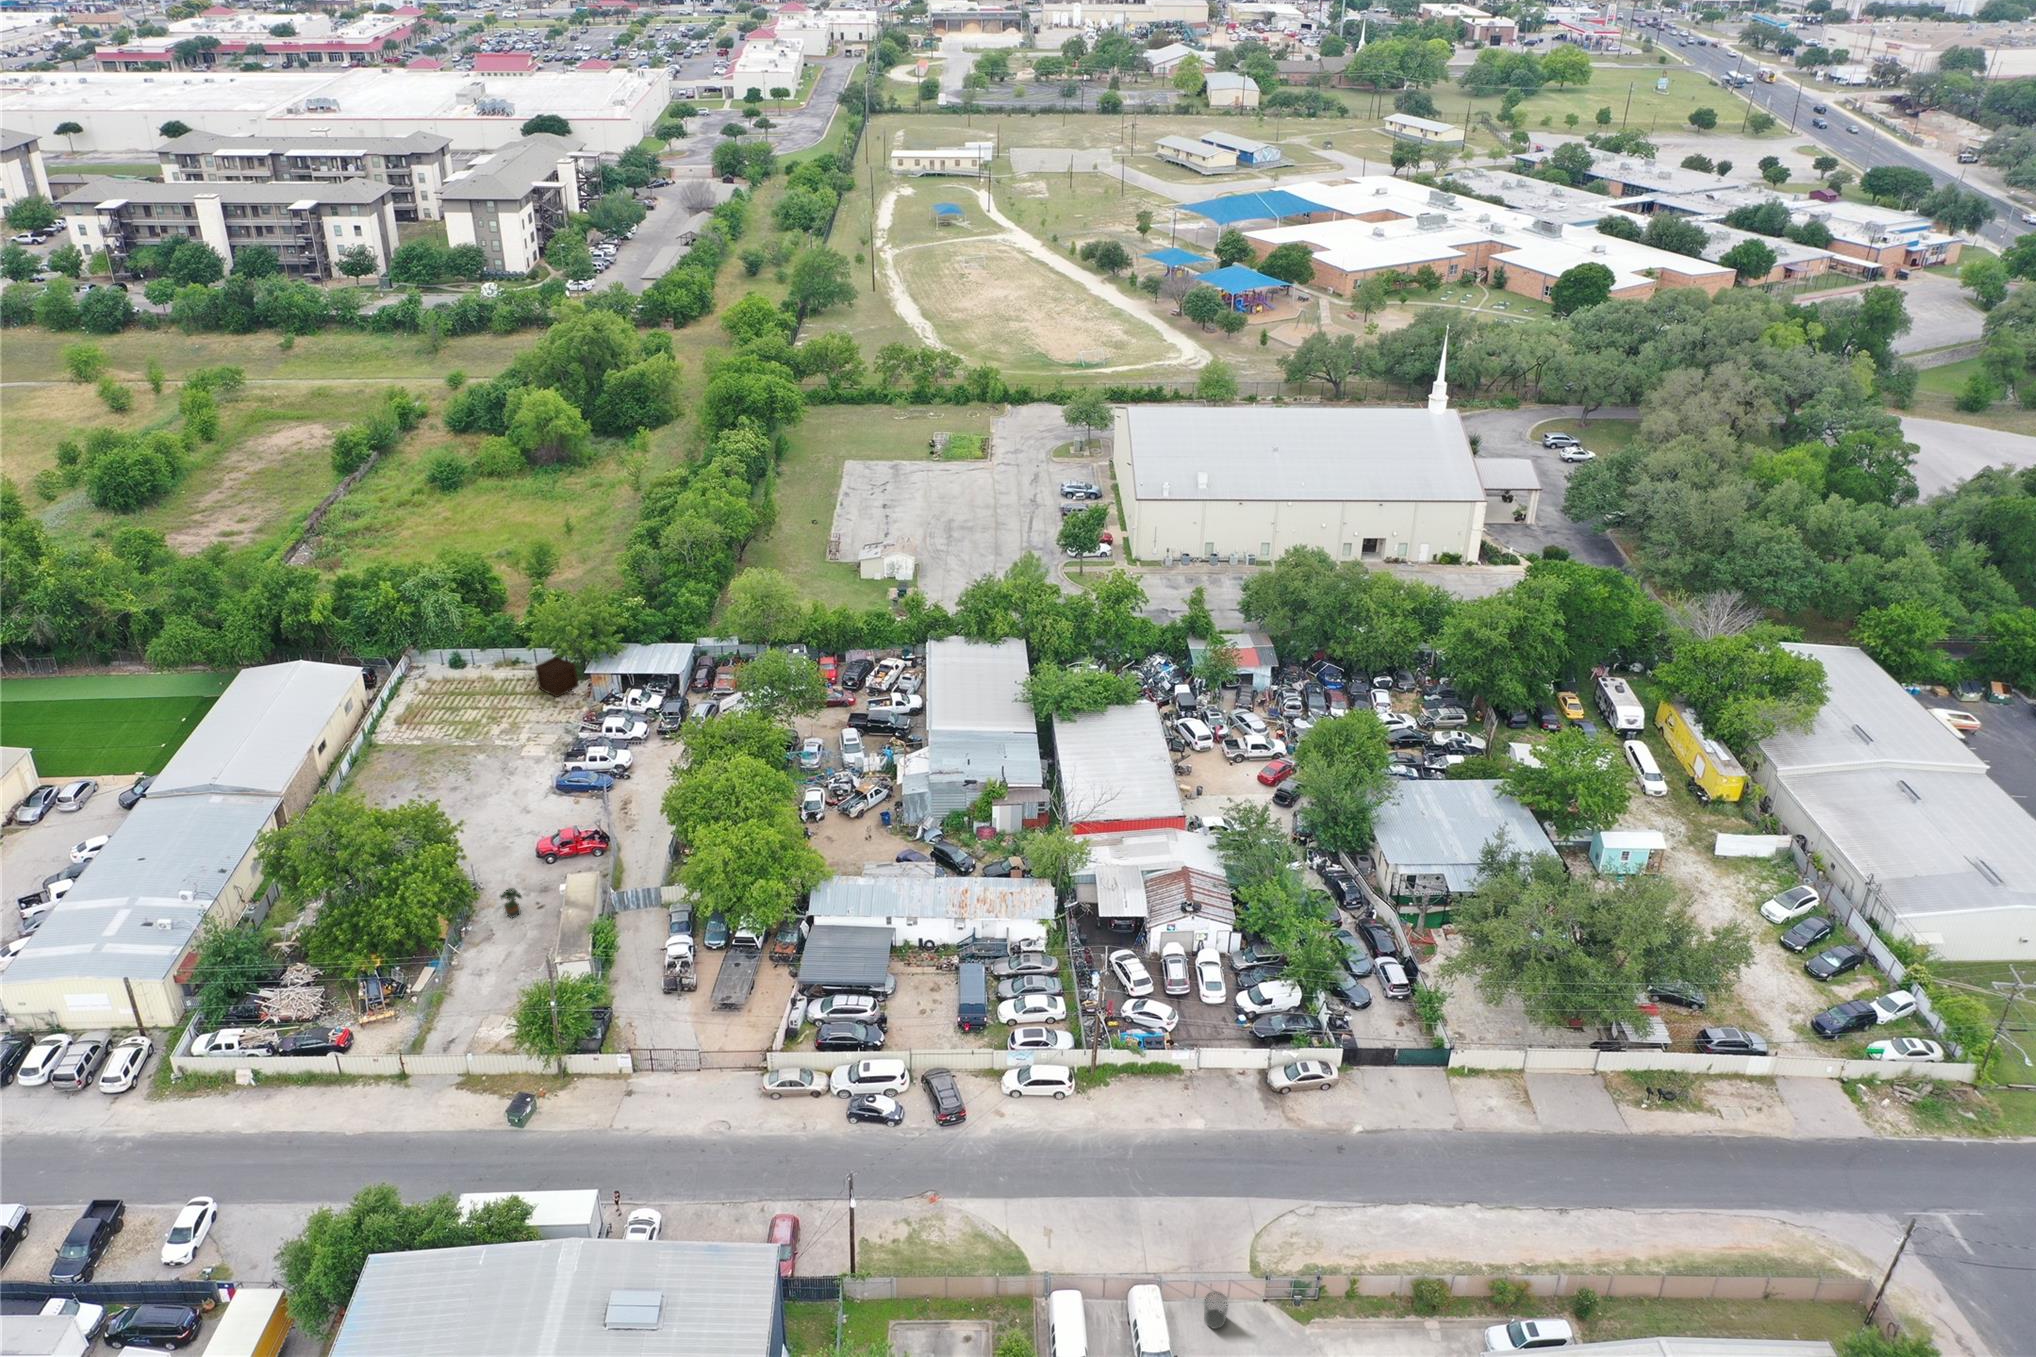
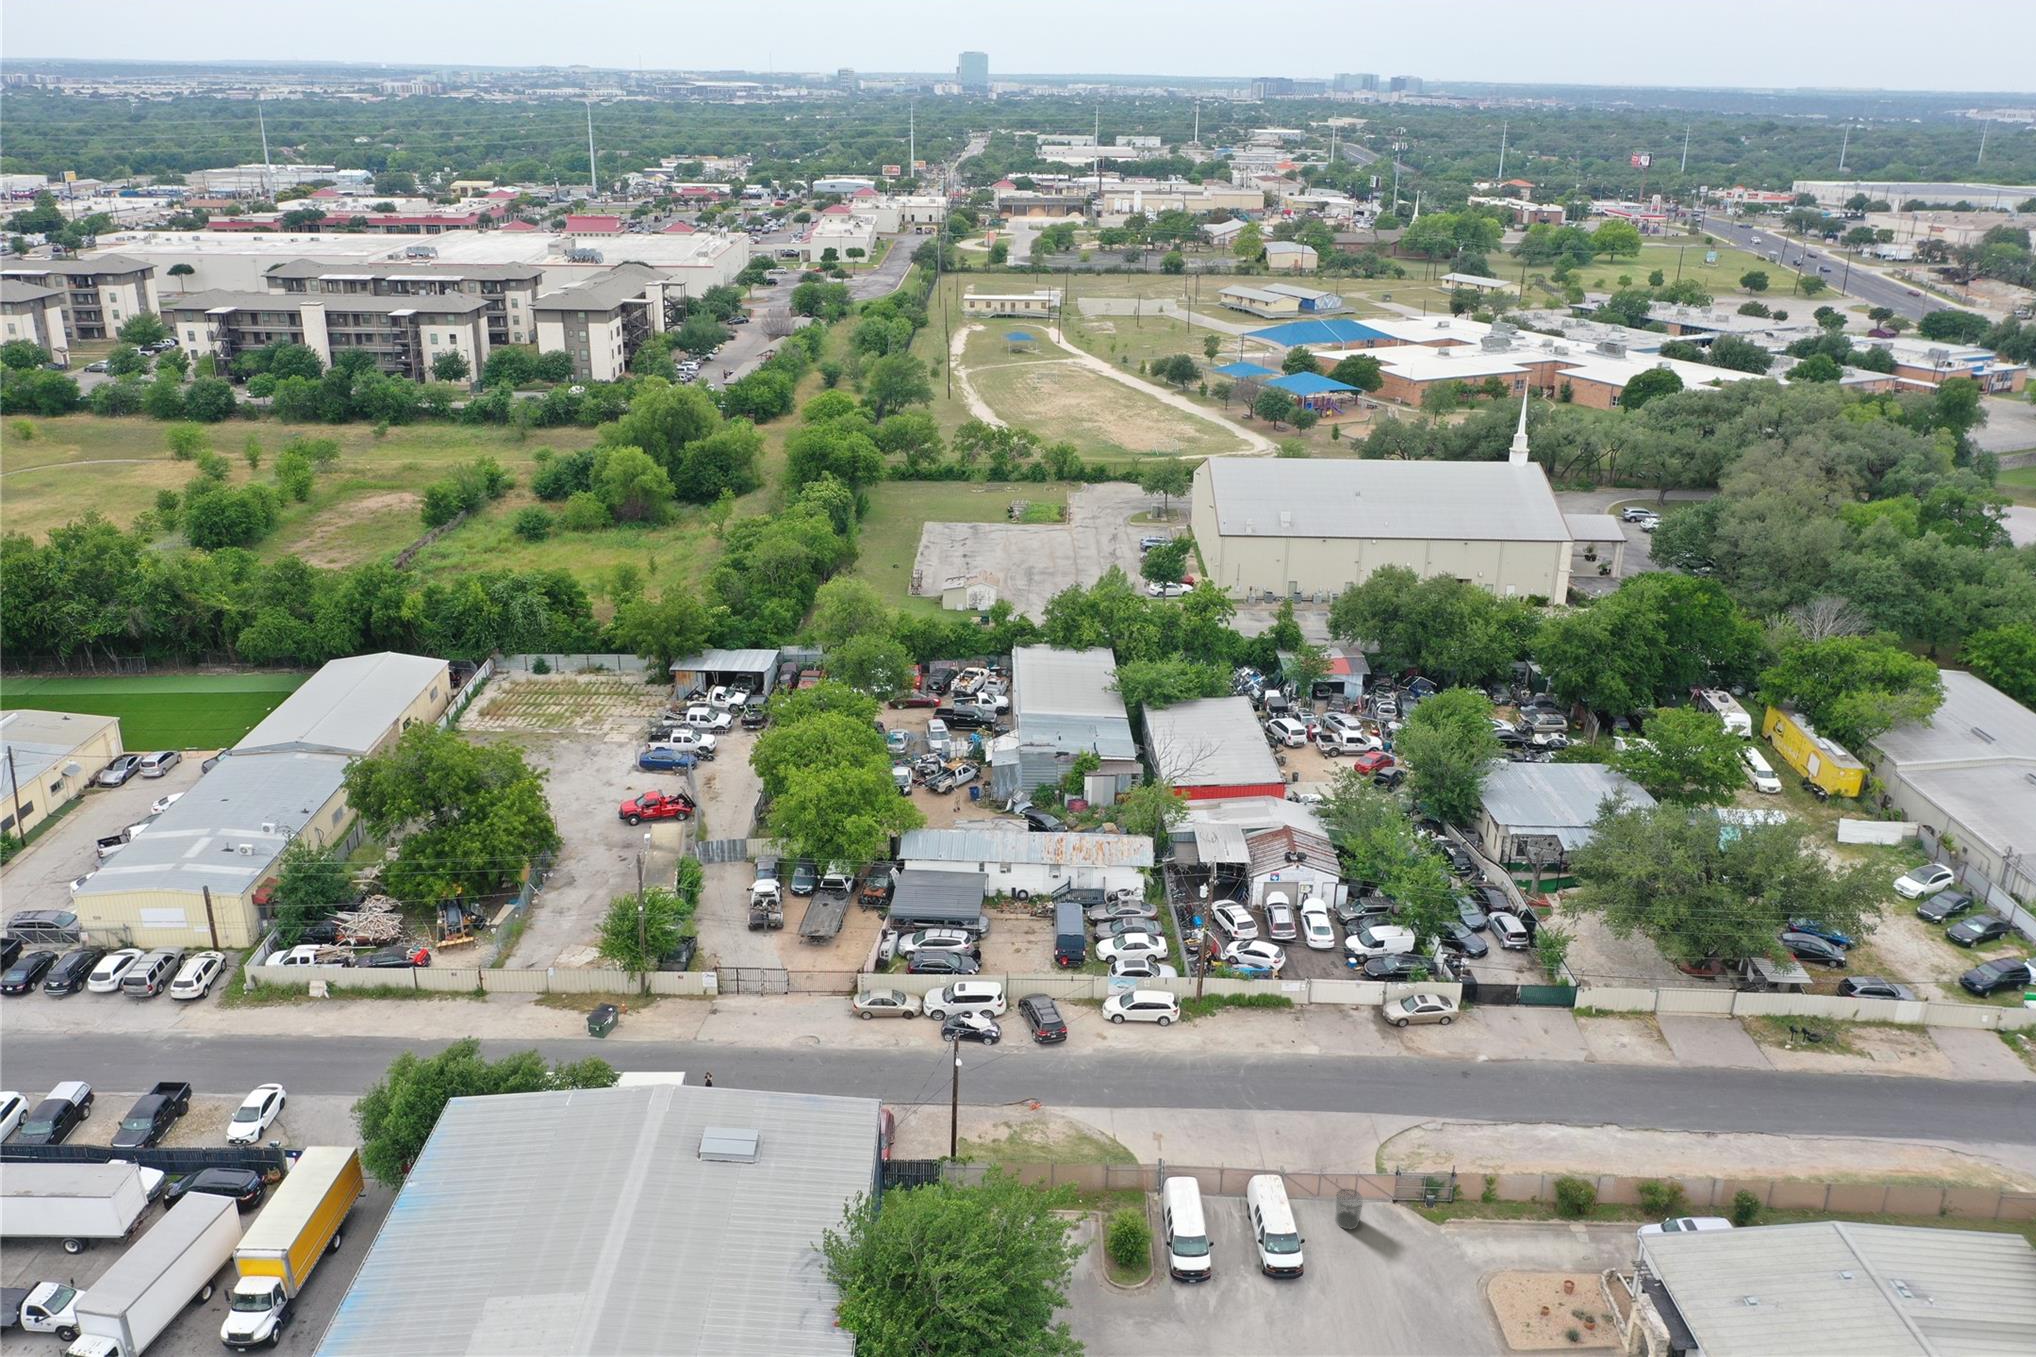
wooden crate: present [535,657,579,697] -> none [621,657,663,696]
potted tree: present [500,888,522,918] -> none [583,834,607,867]

